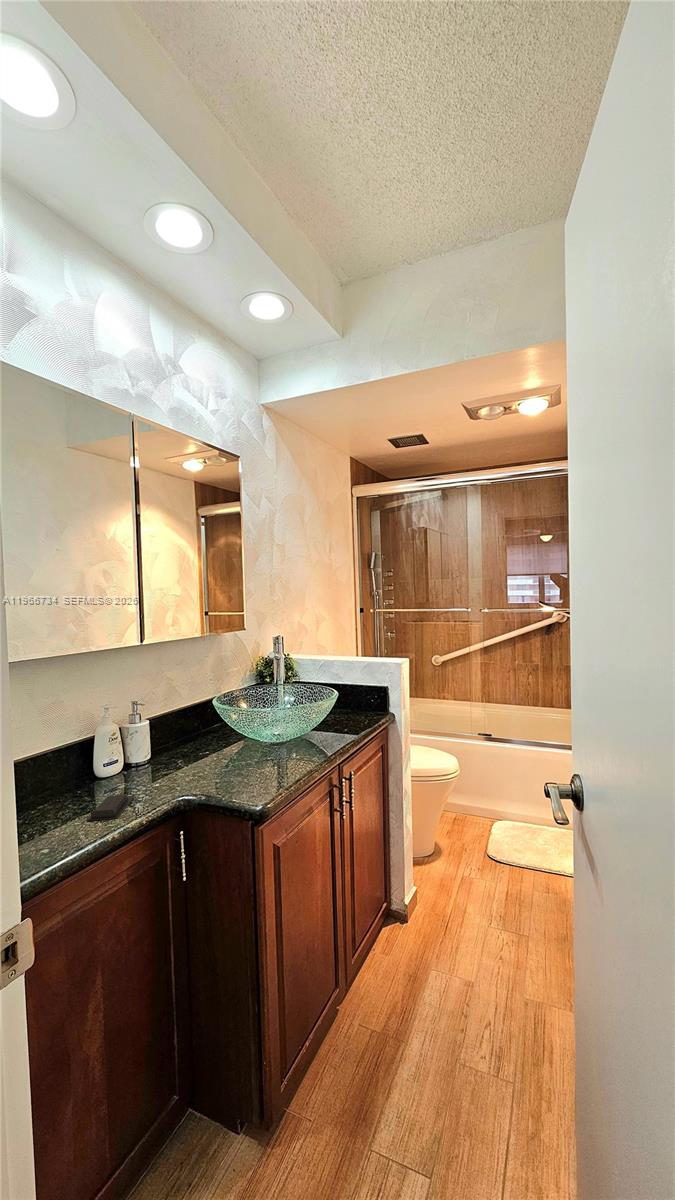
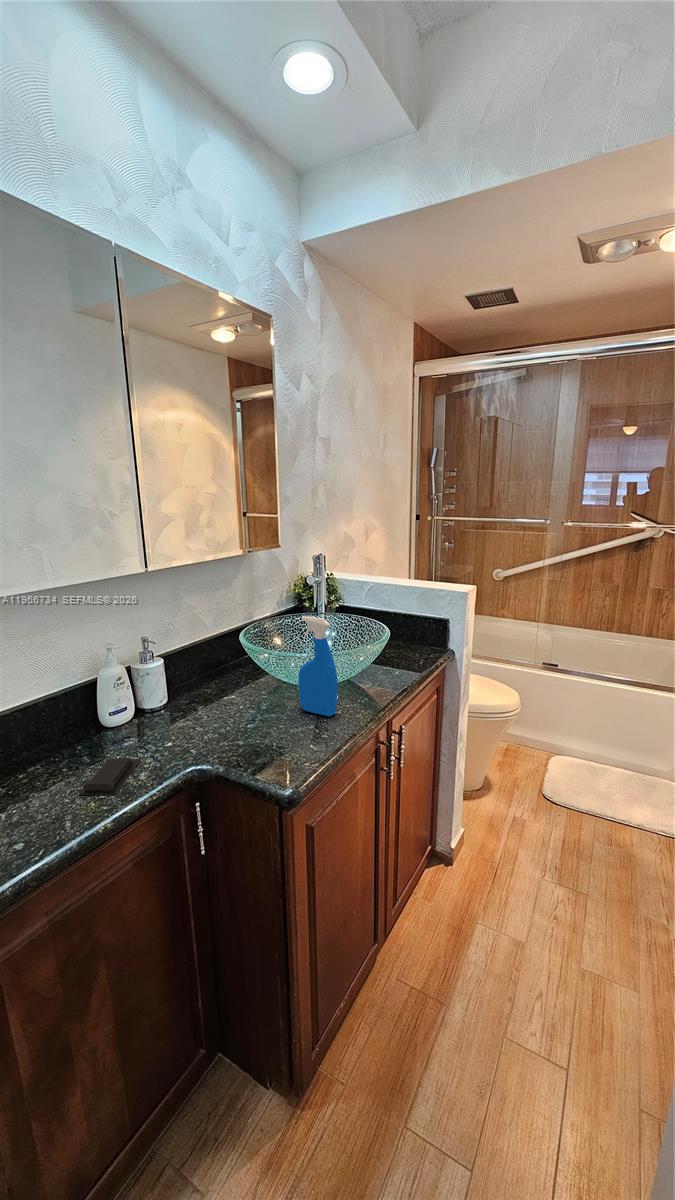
spray bottle: none [264,677,297,761] -> present [299,616,338,716]

